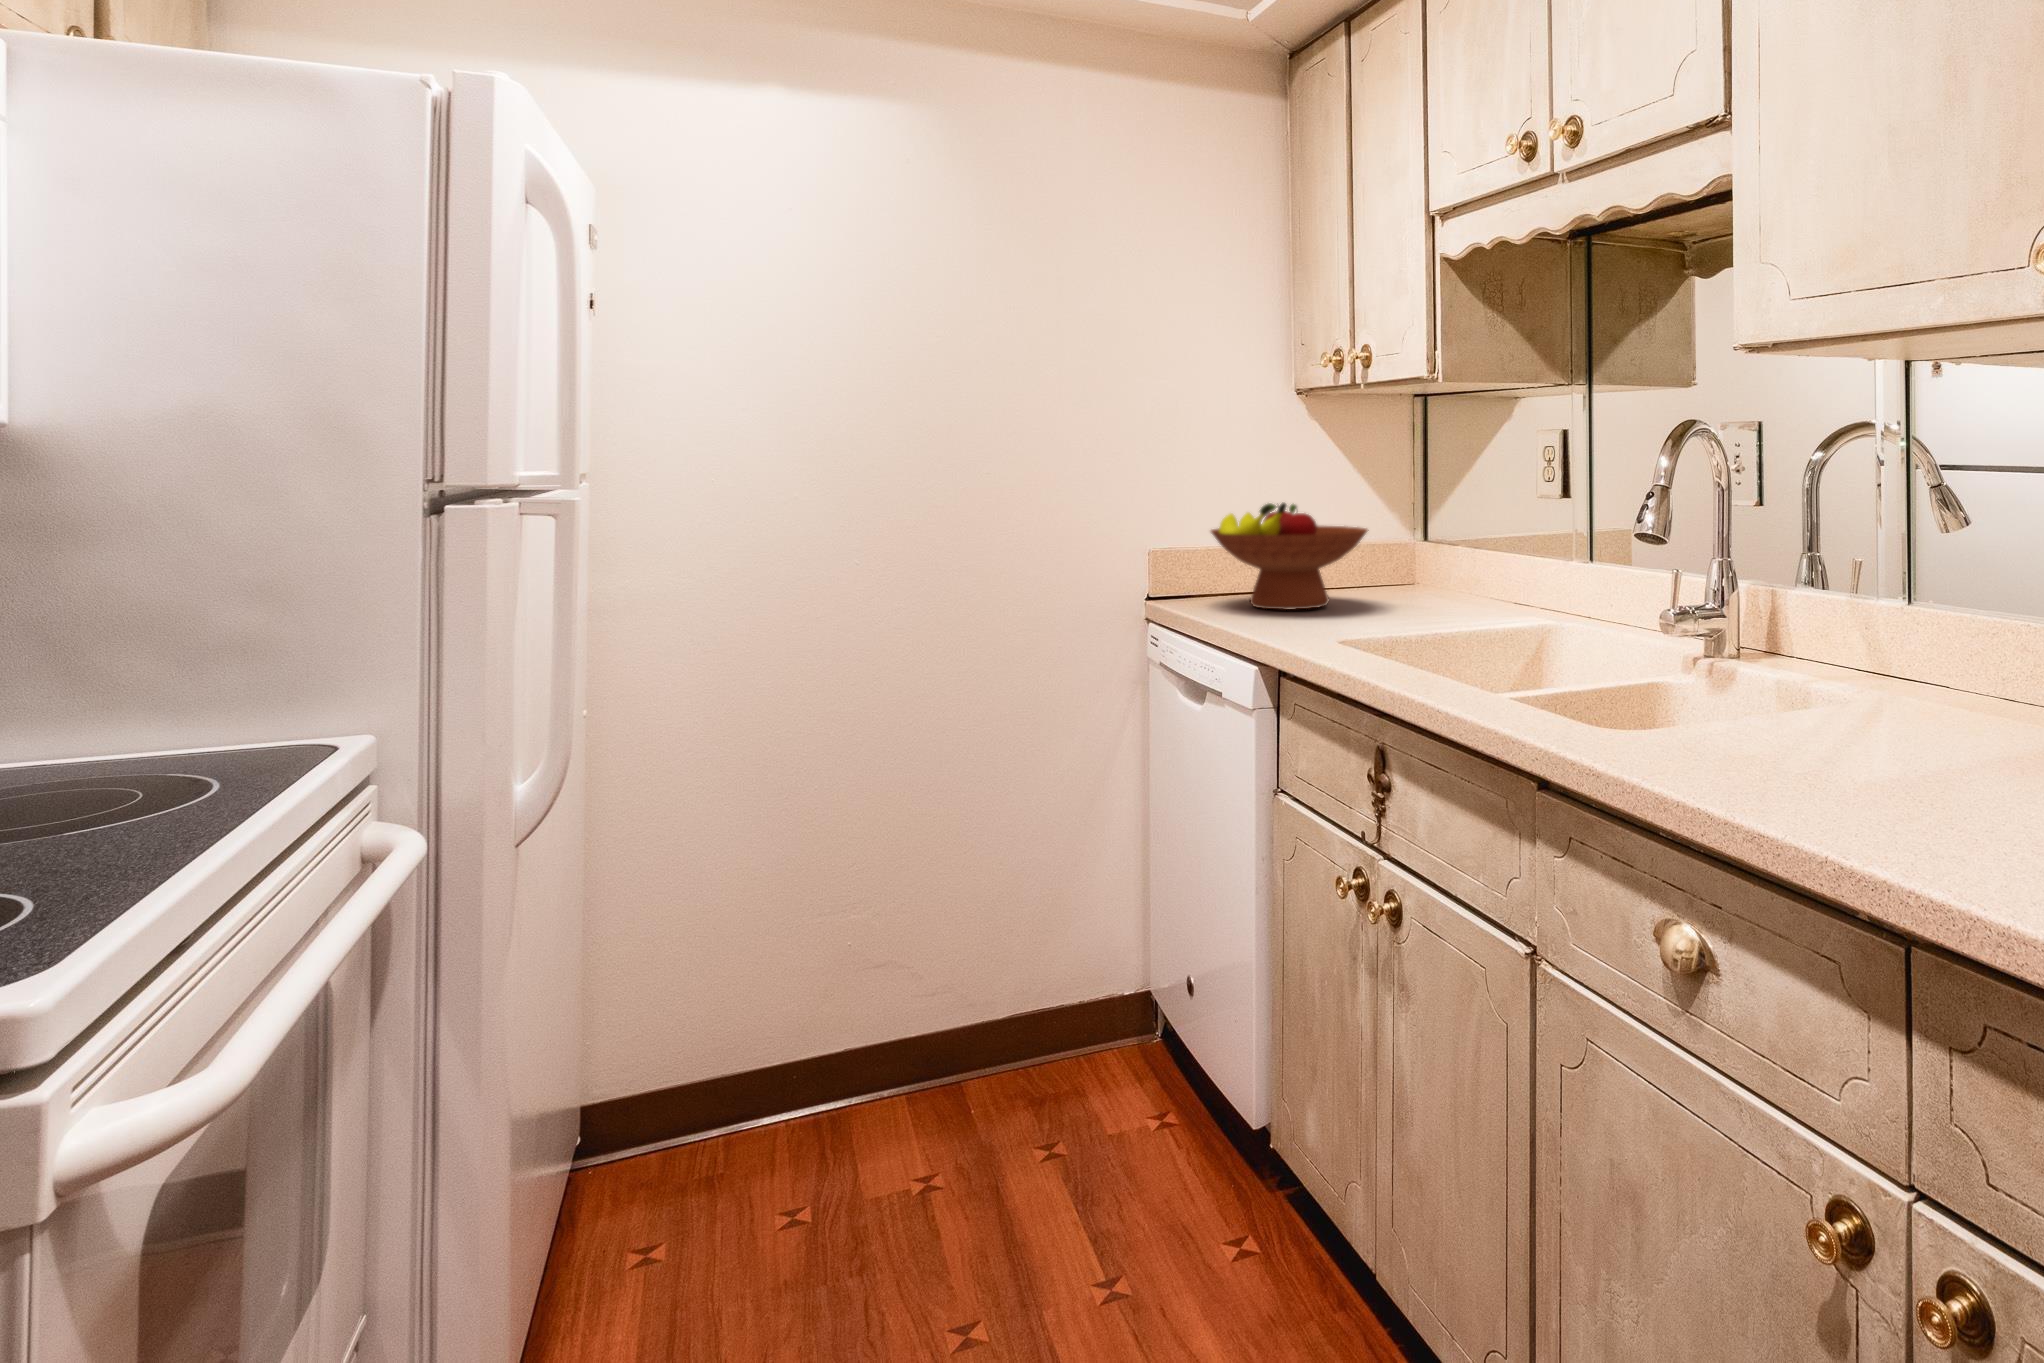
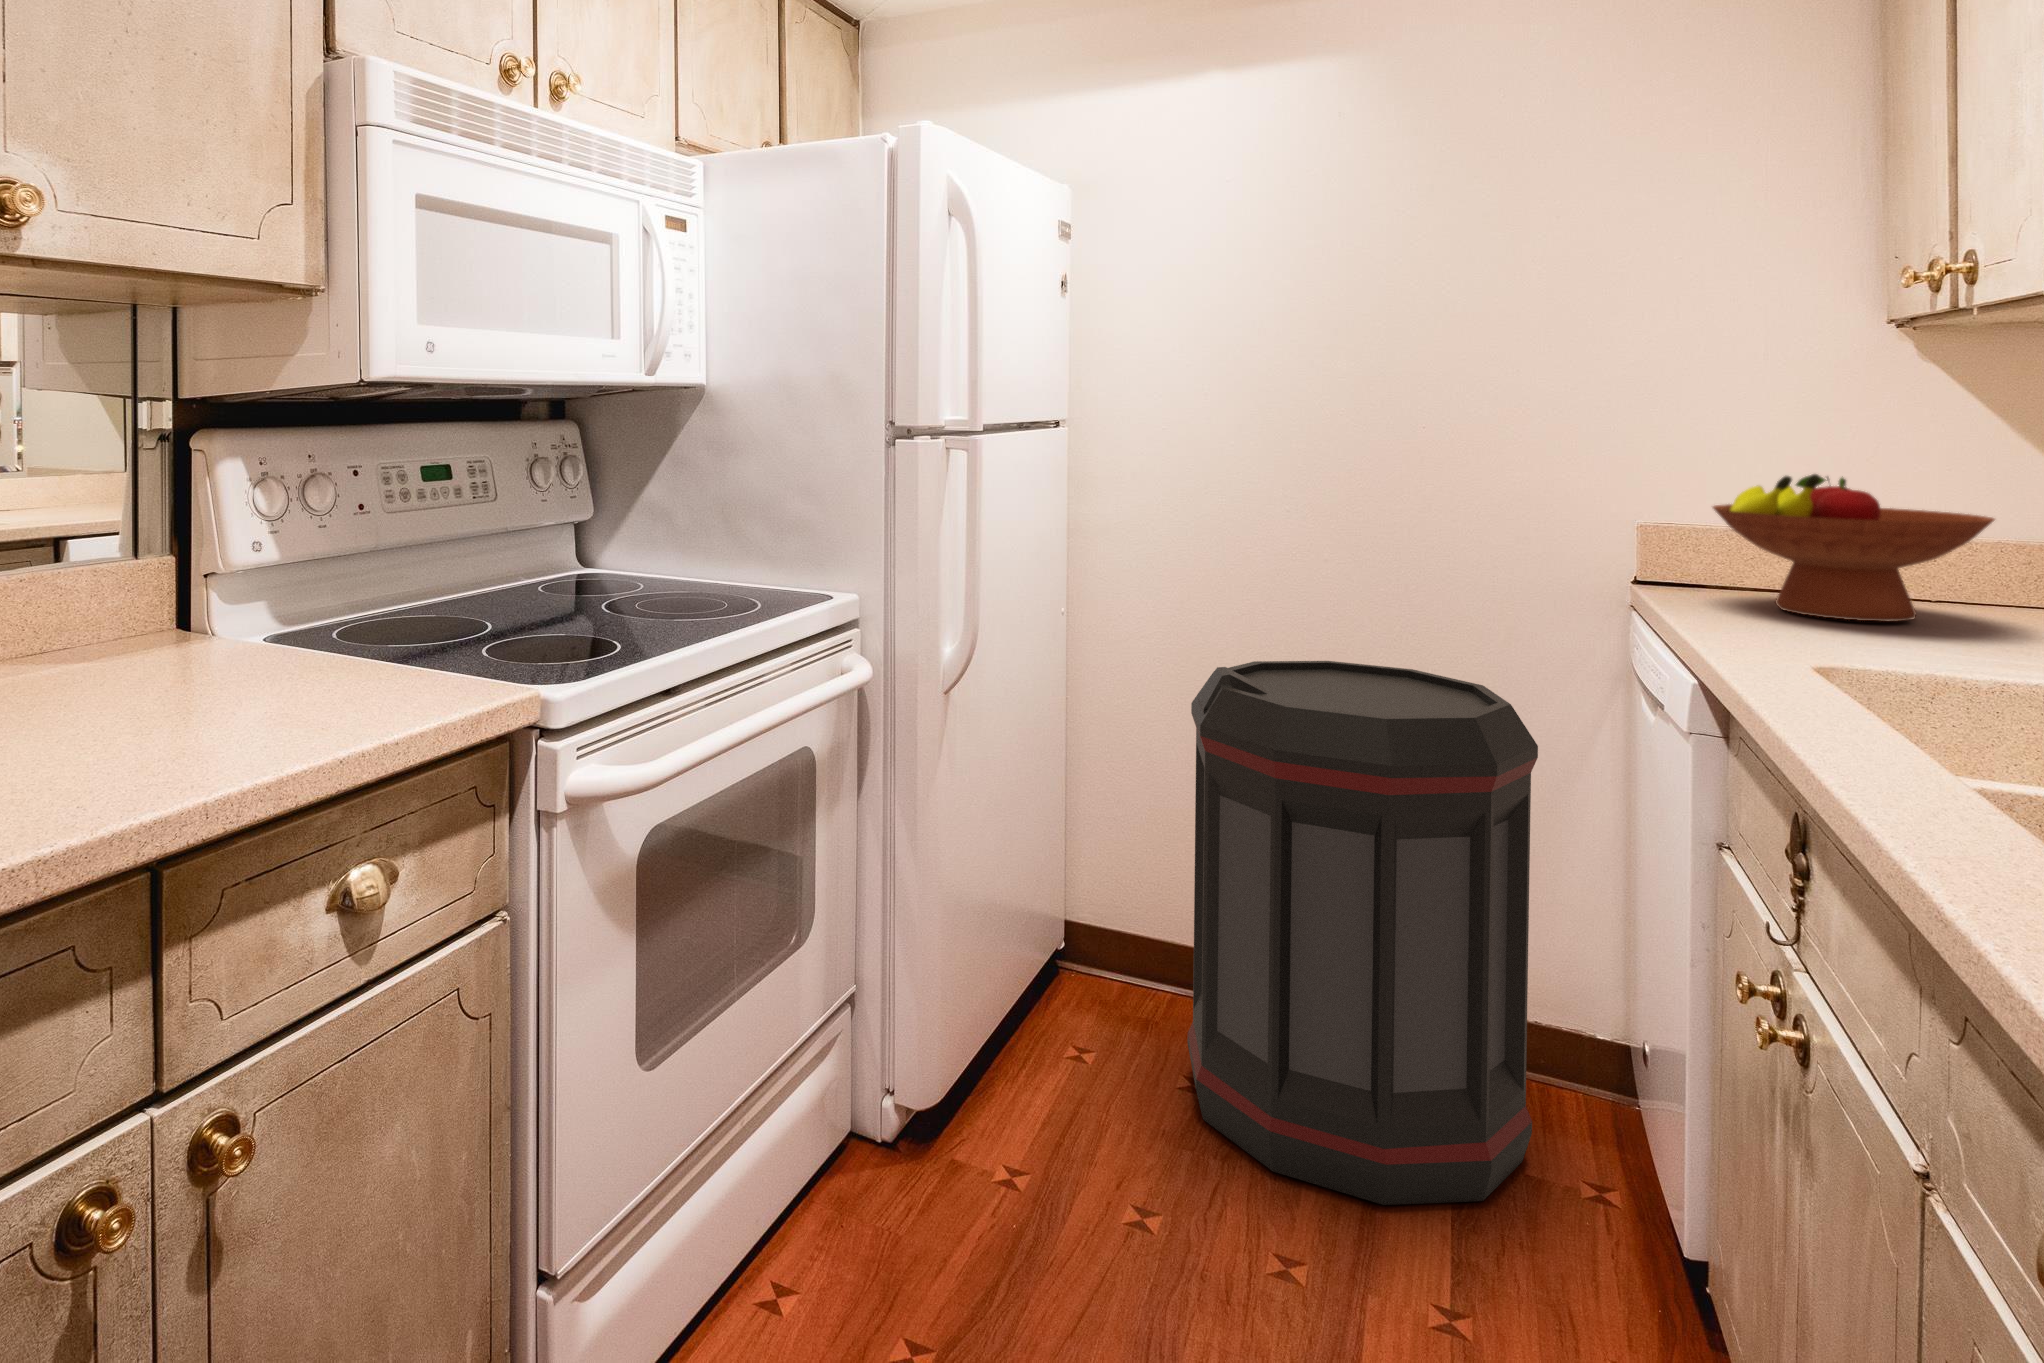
trash can: none [778,704,1109,1254] -> present [1188,661,1538,1205]

